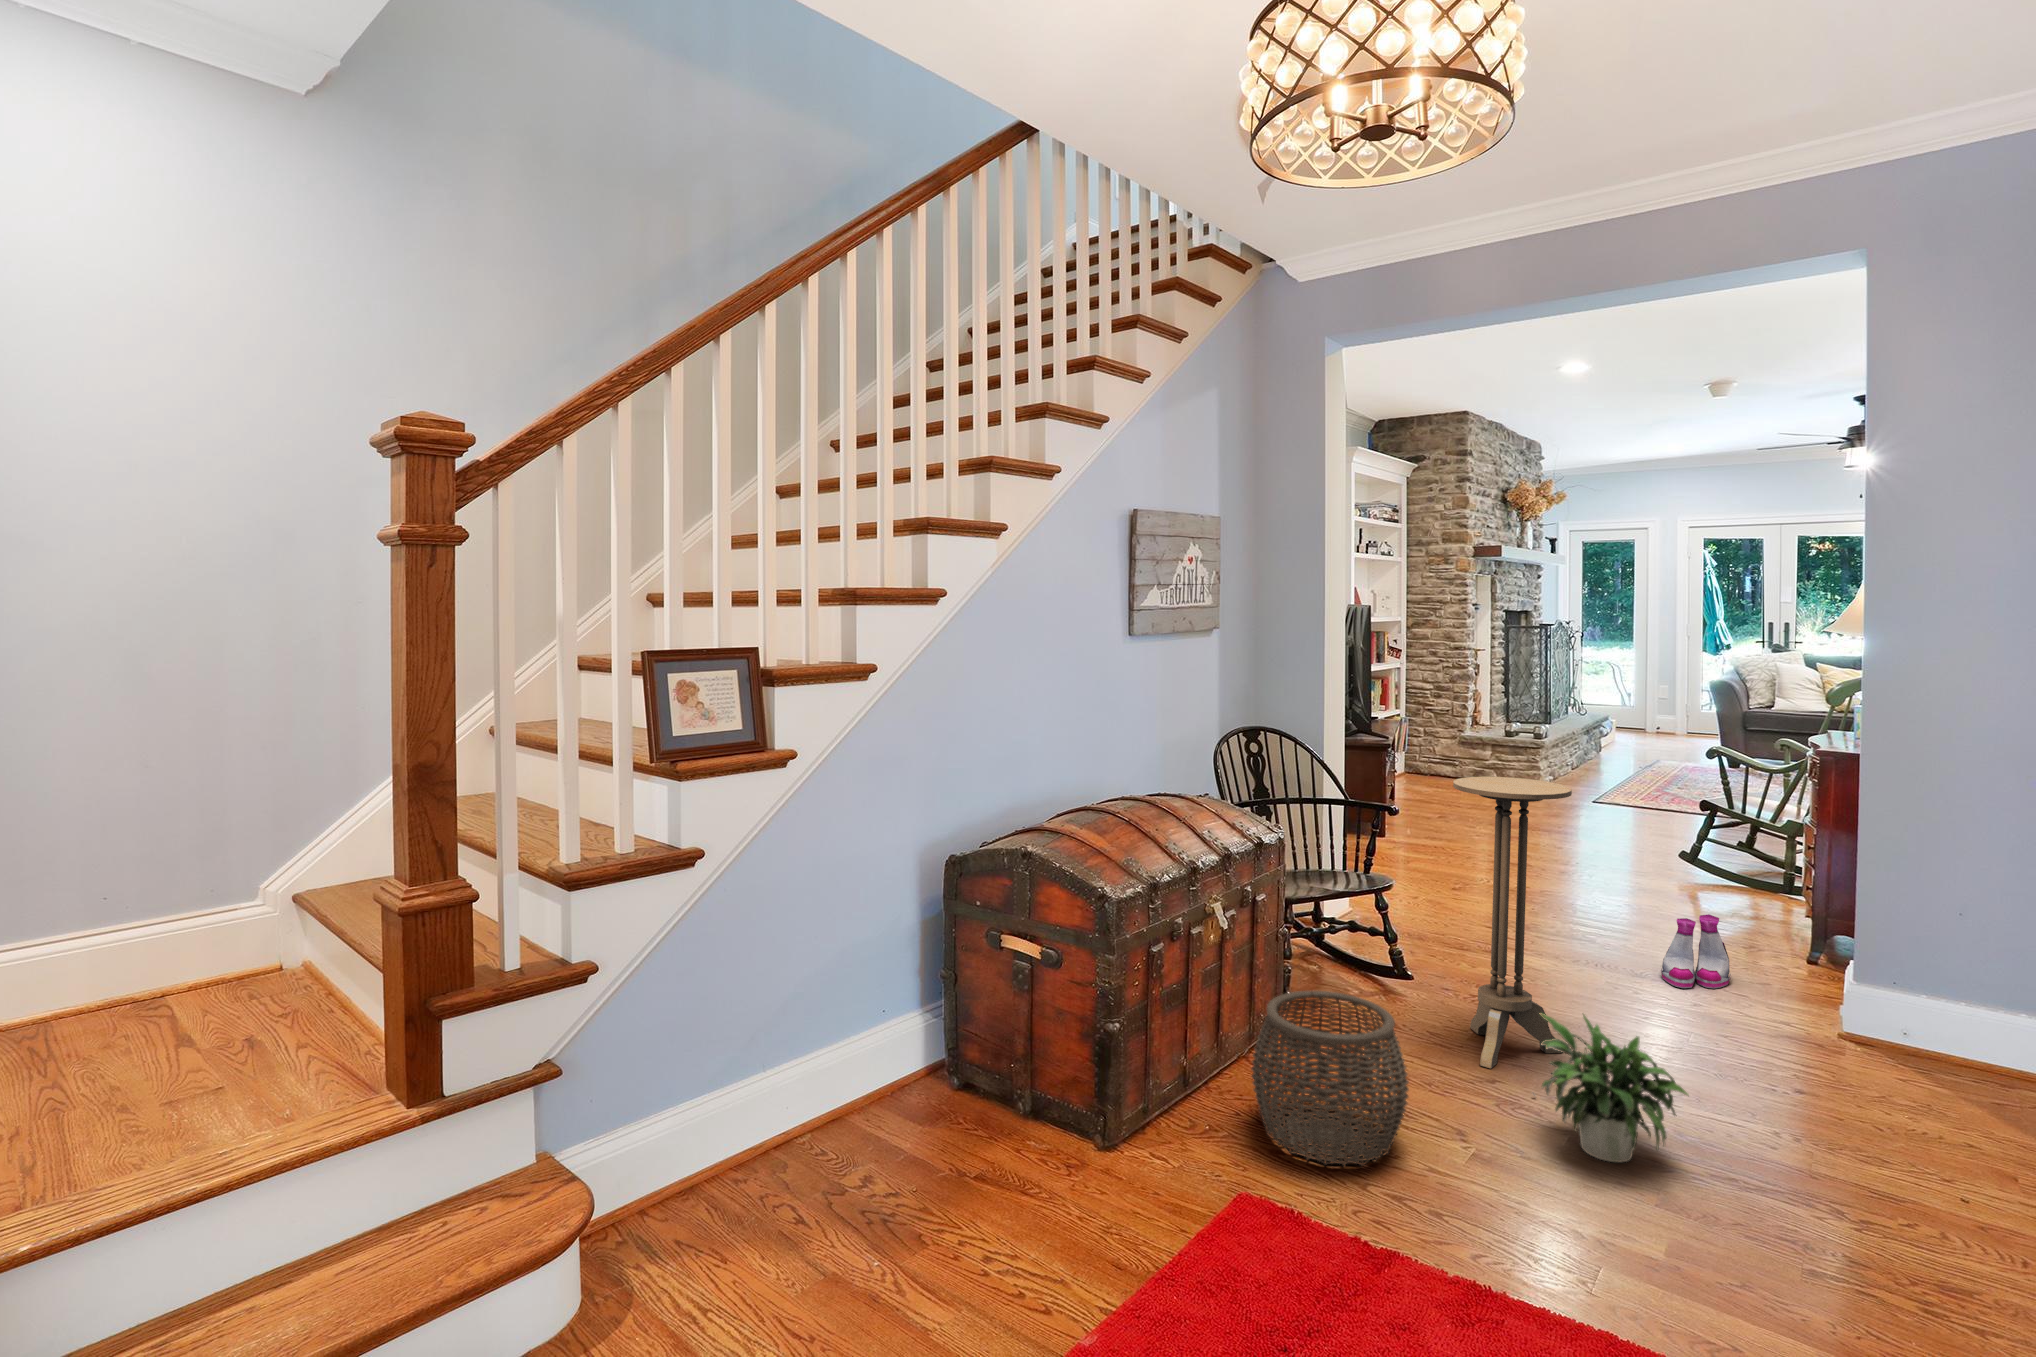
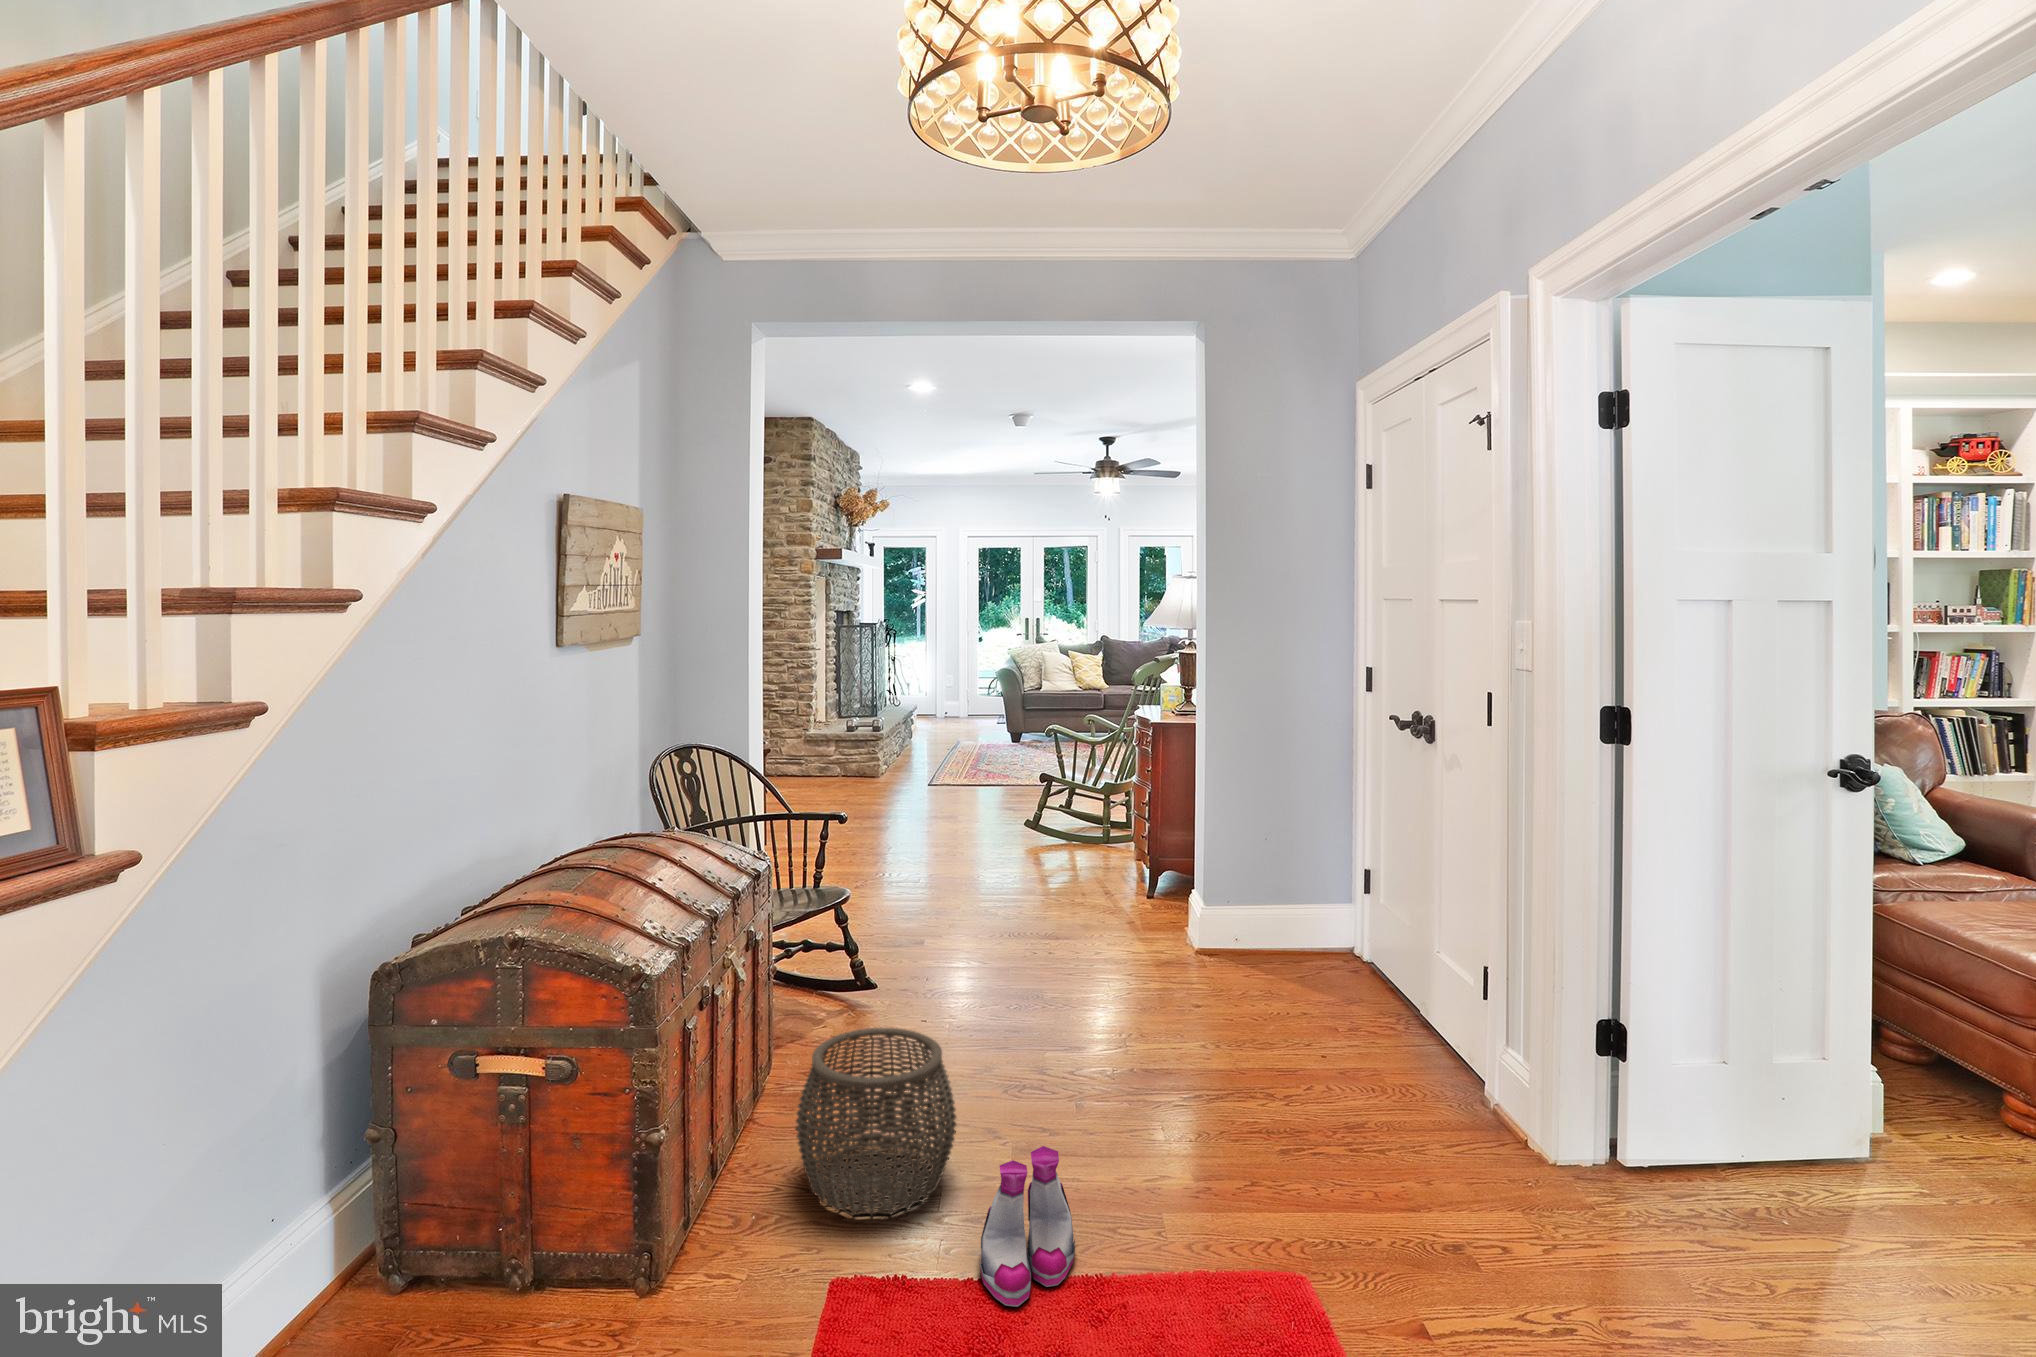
side table: present [1453,777,1572,1069] -> none [932,782,1033,1063]
boots: present [1661,914,1730,989] -> present [980,1146,1075,1307]
potted plant: present [1534,1014,1688,1162] -> none [1020,993,1160,1122]

